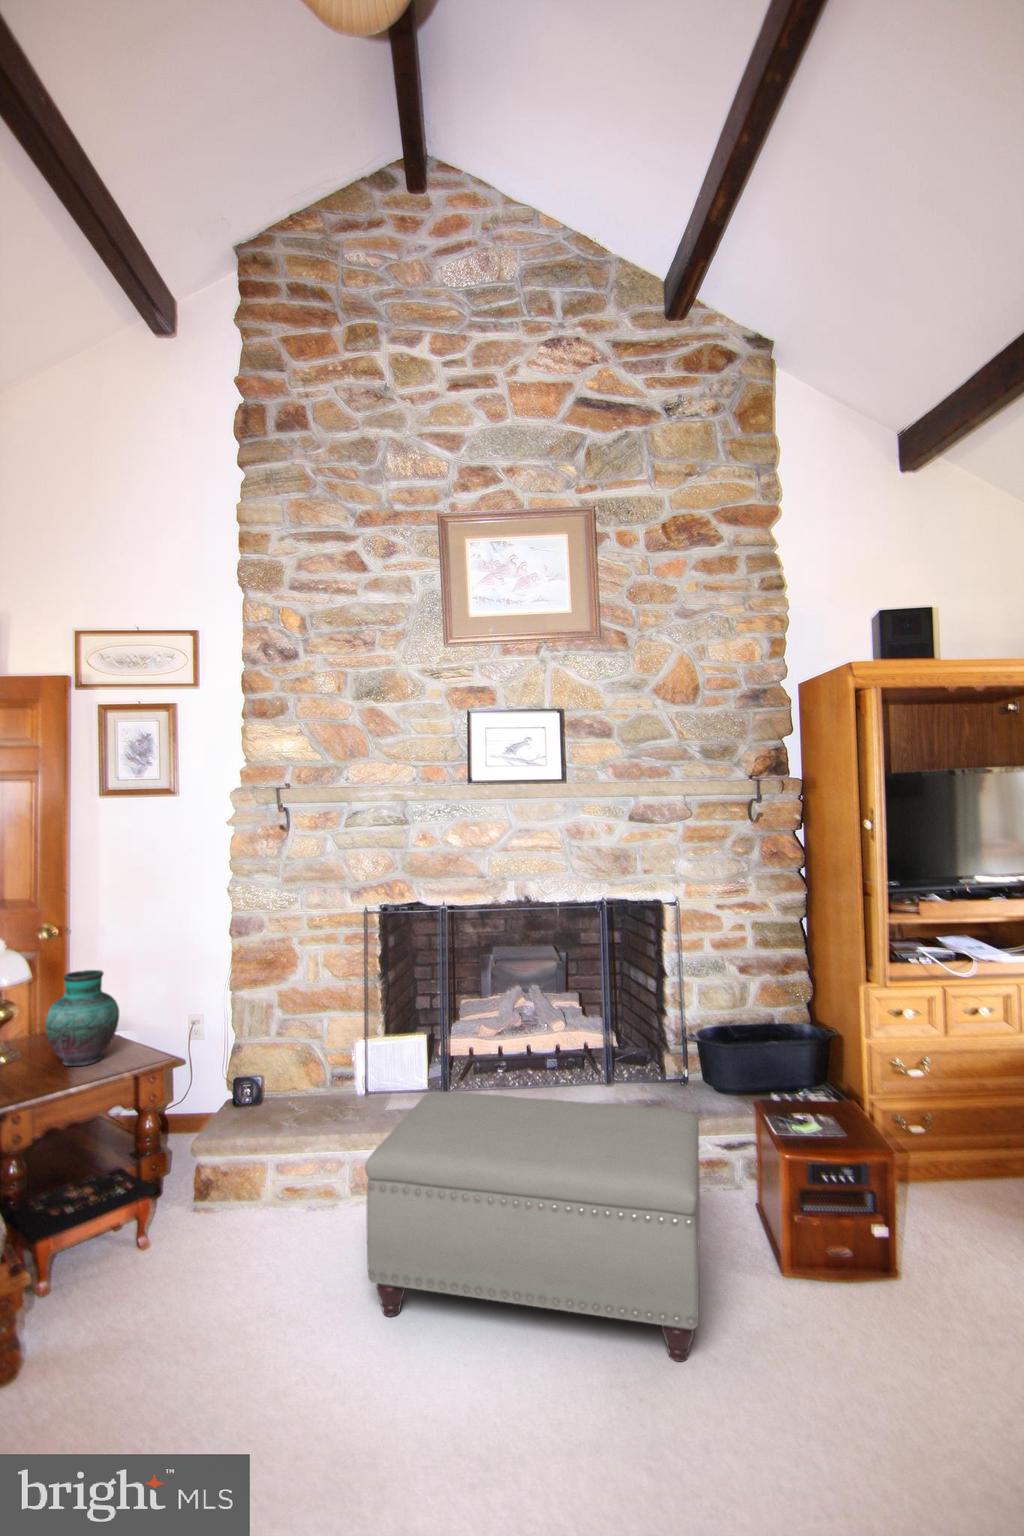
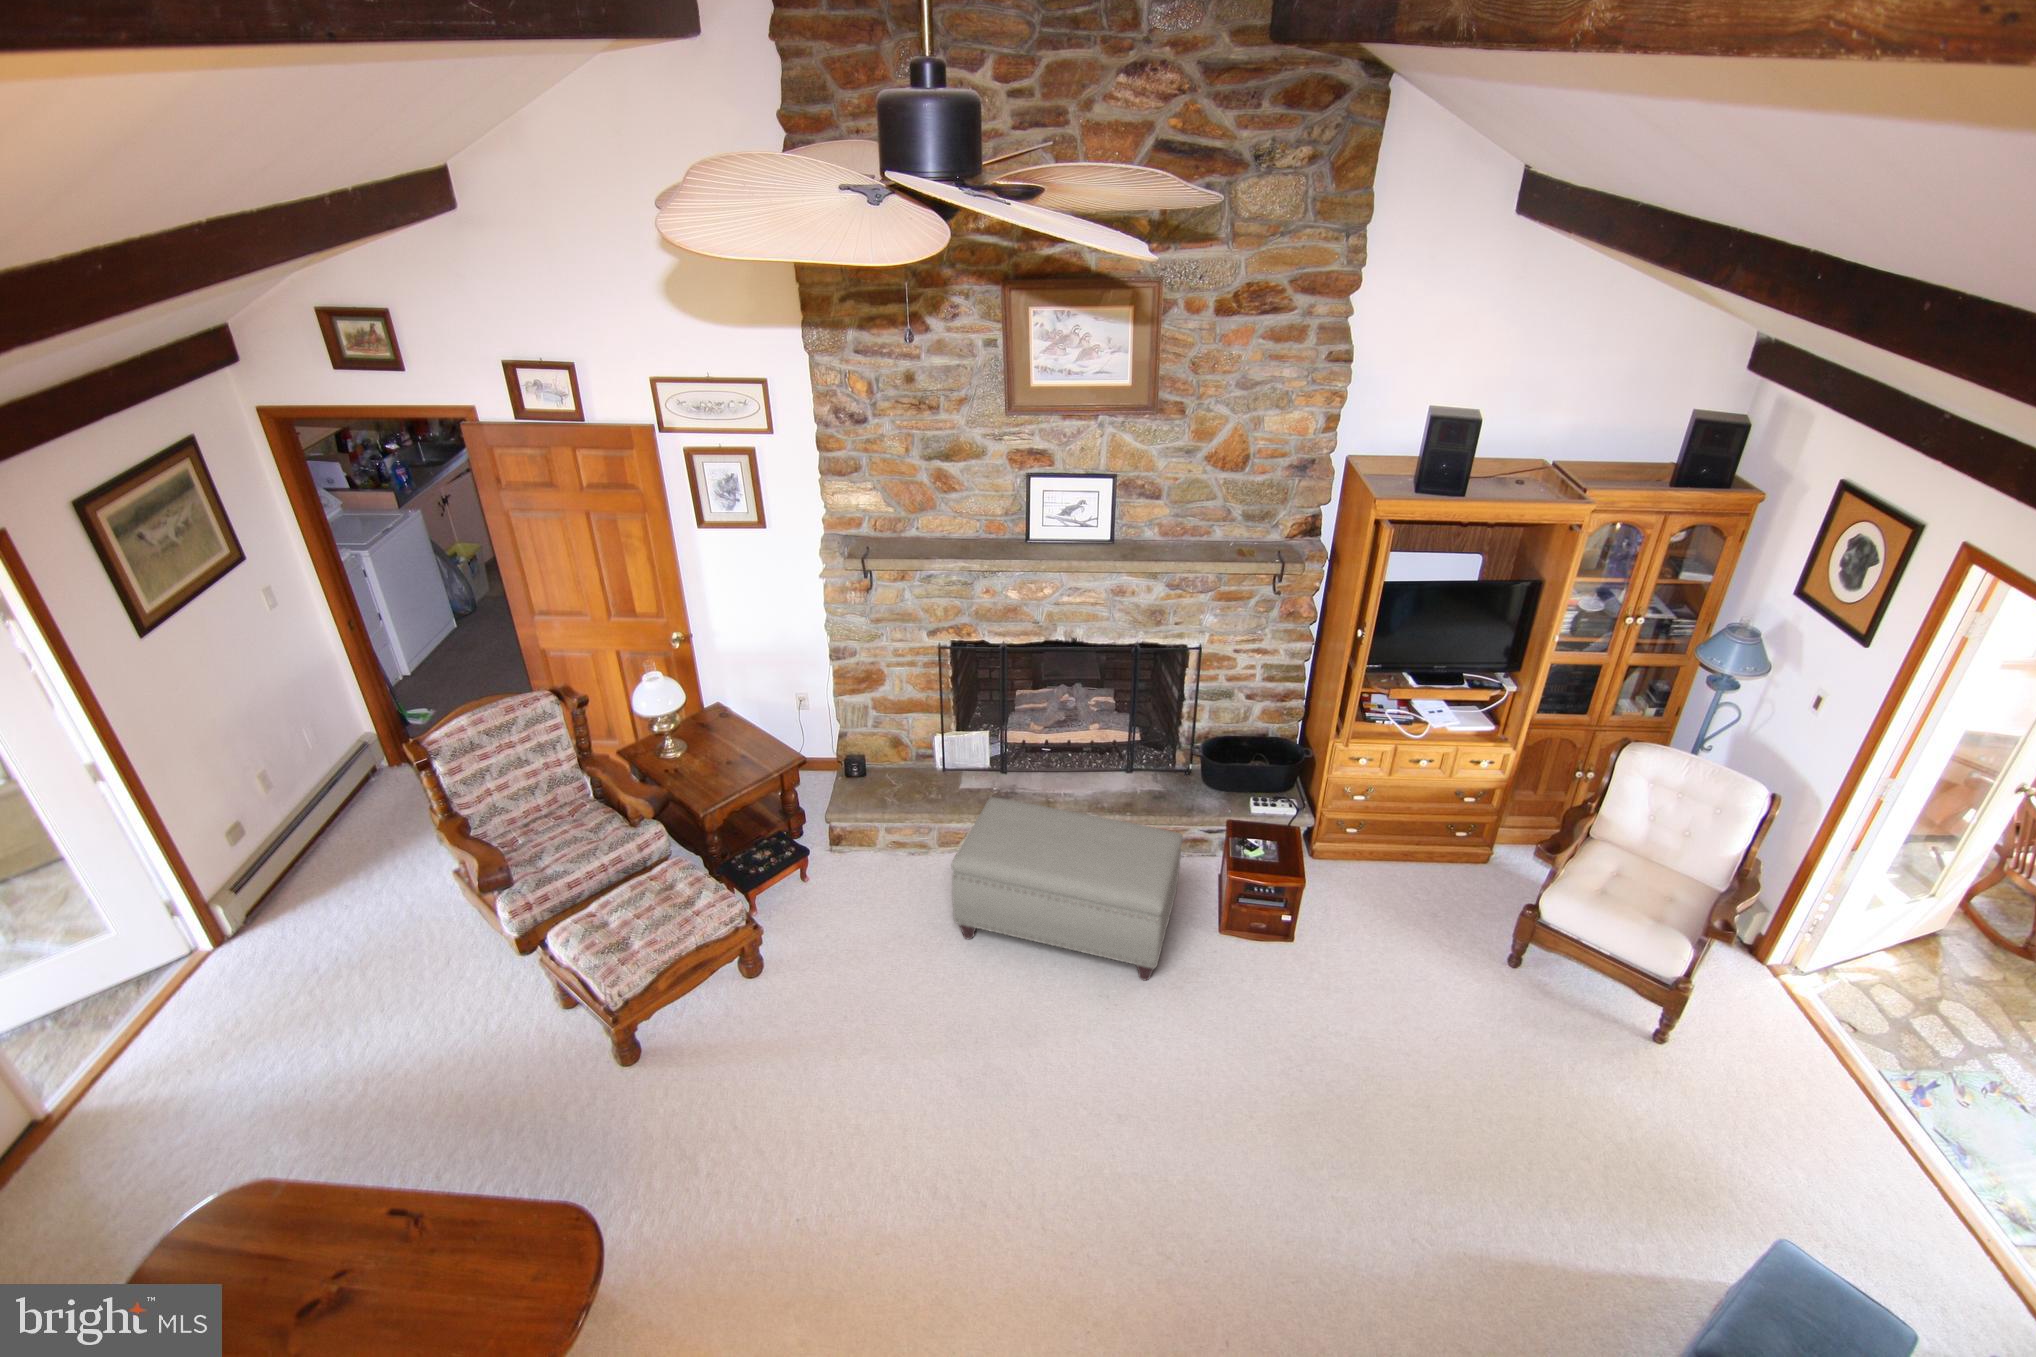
vase: present [45,970,119,1066] -> none [703,695,755,764]

